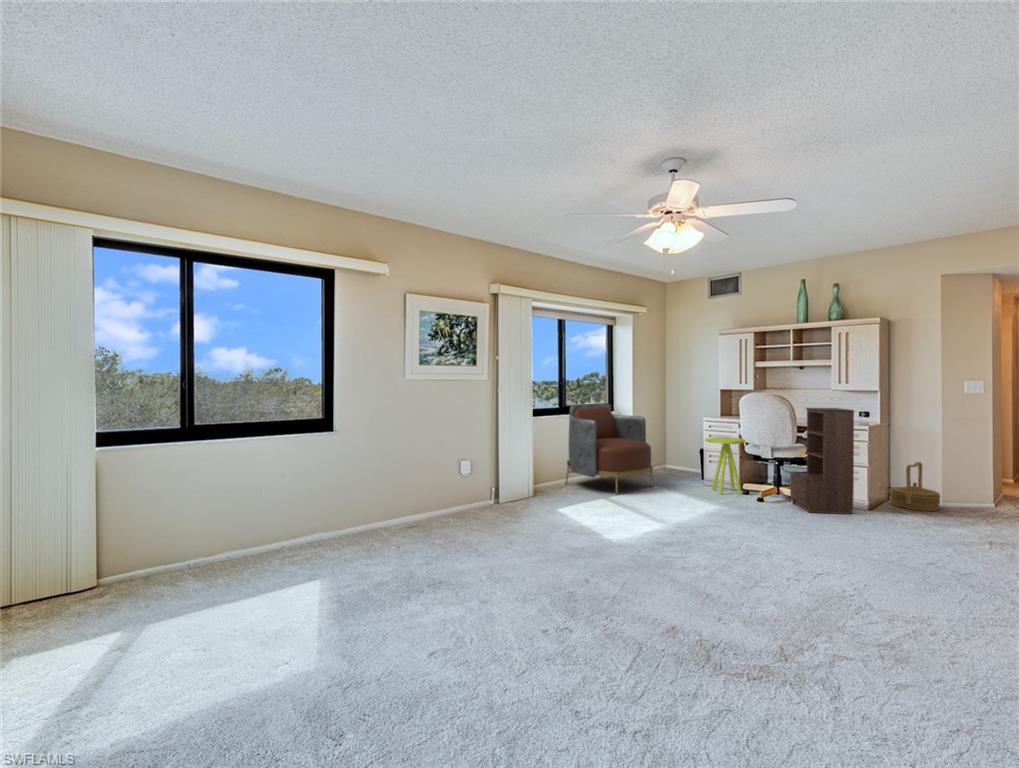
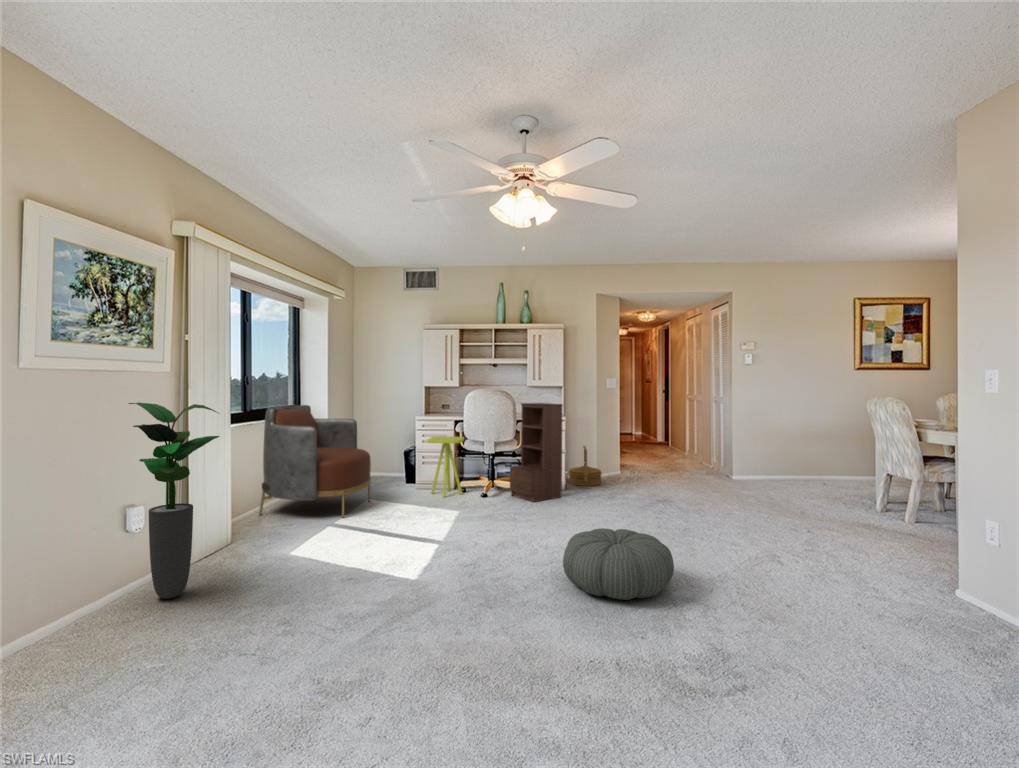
potted plant: none [452,399,501,517] -> present [129,403,219,599]
pouf: none [723,533,845,606] -> present [563,528,674,600]

